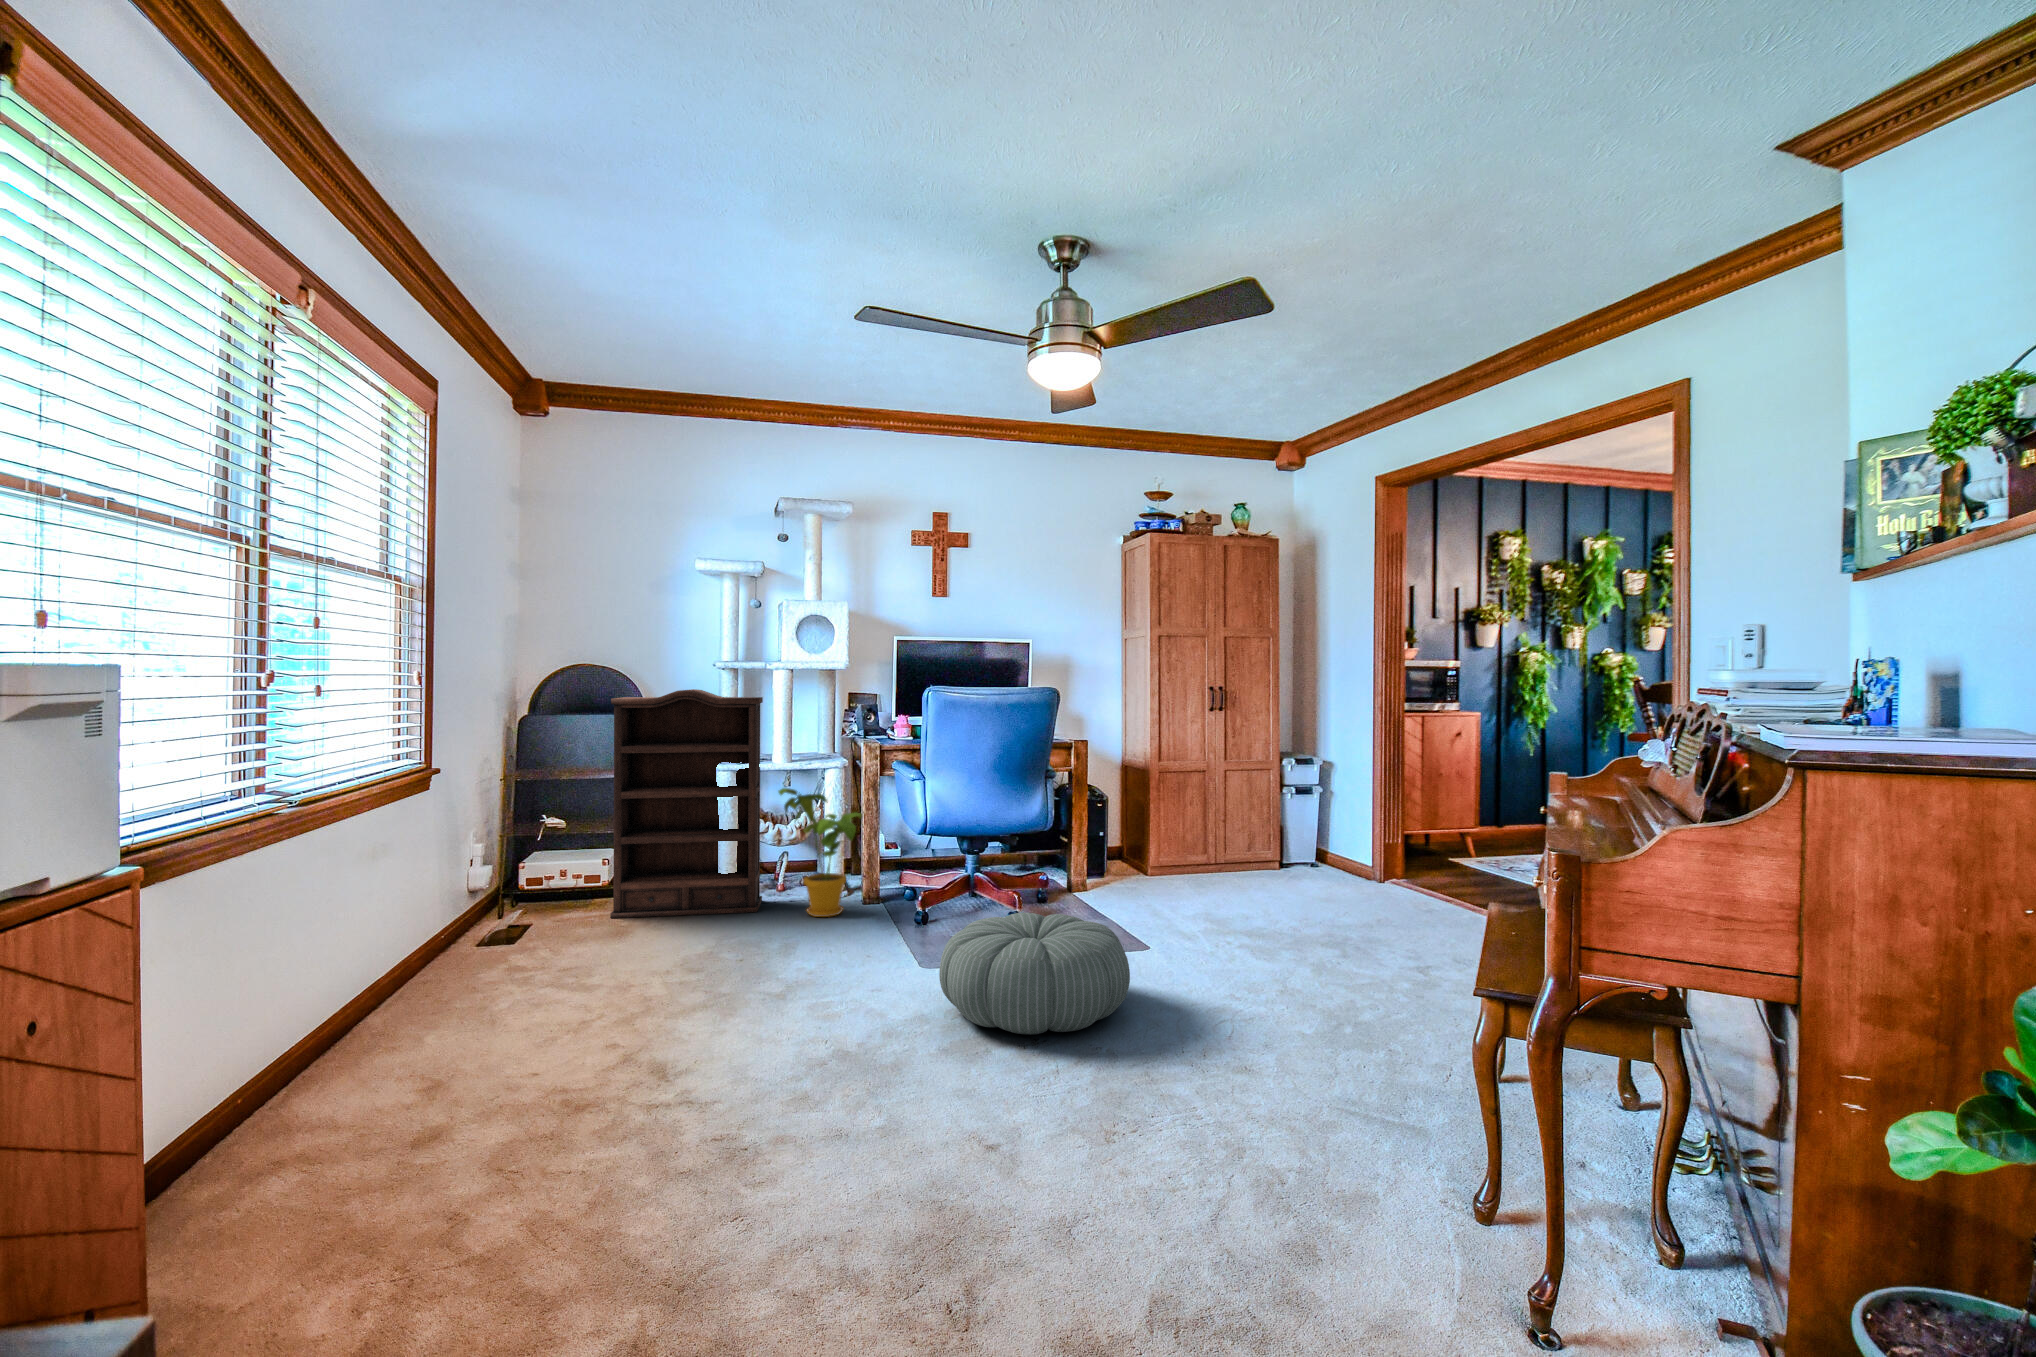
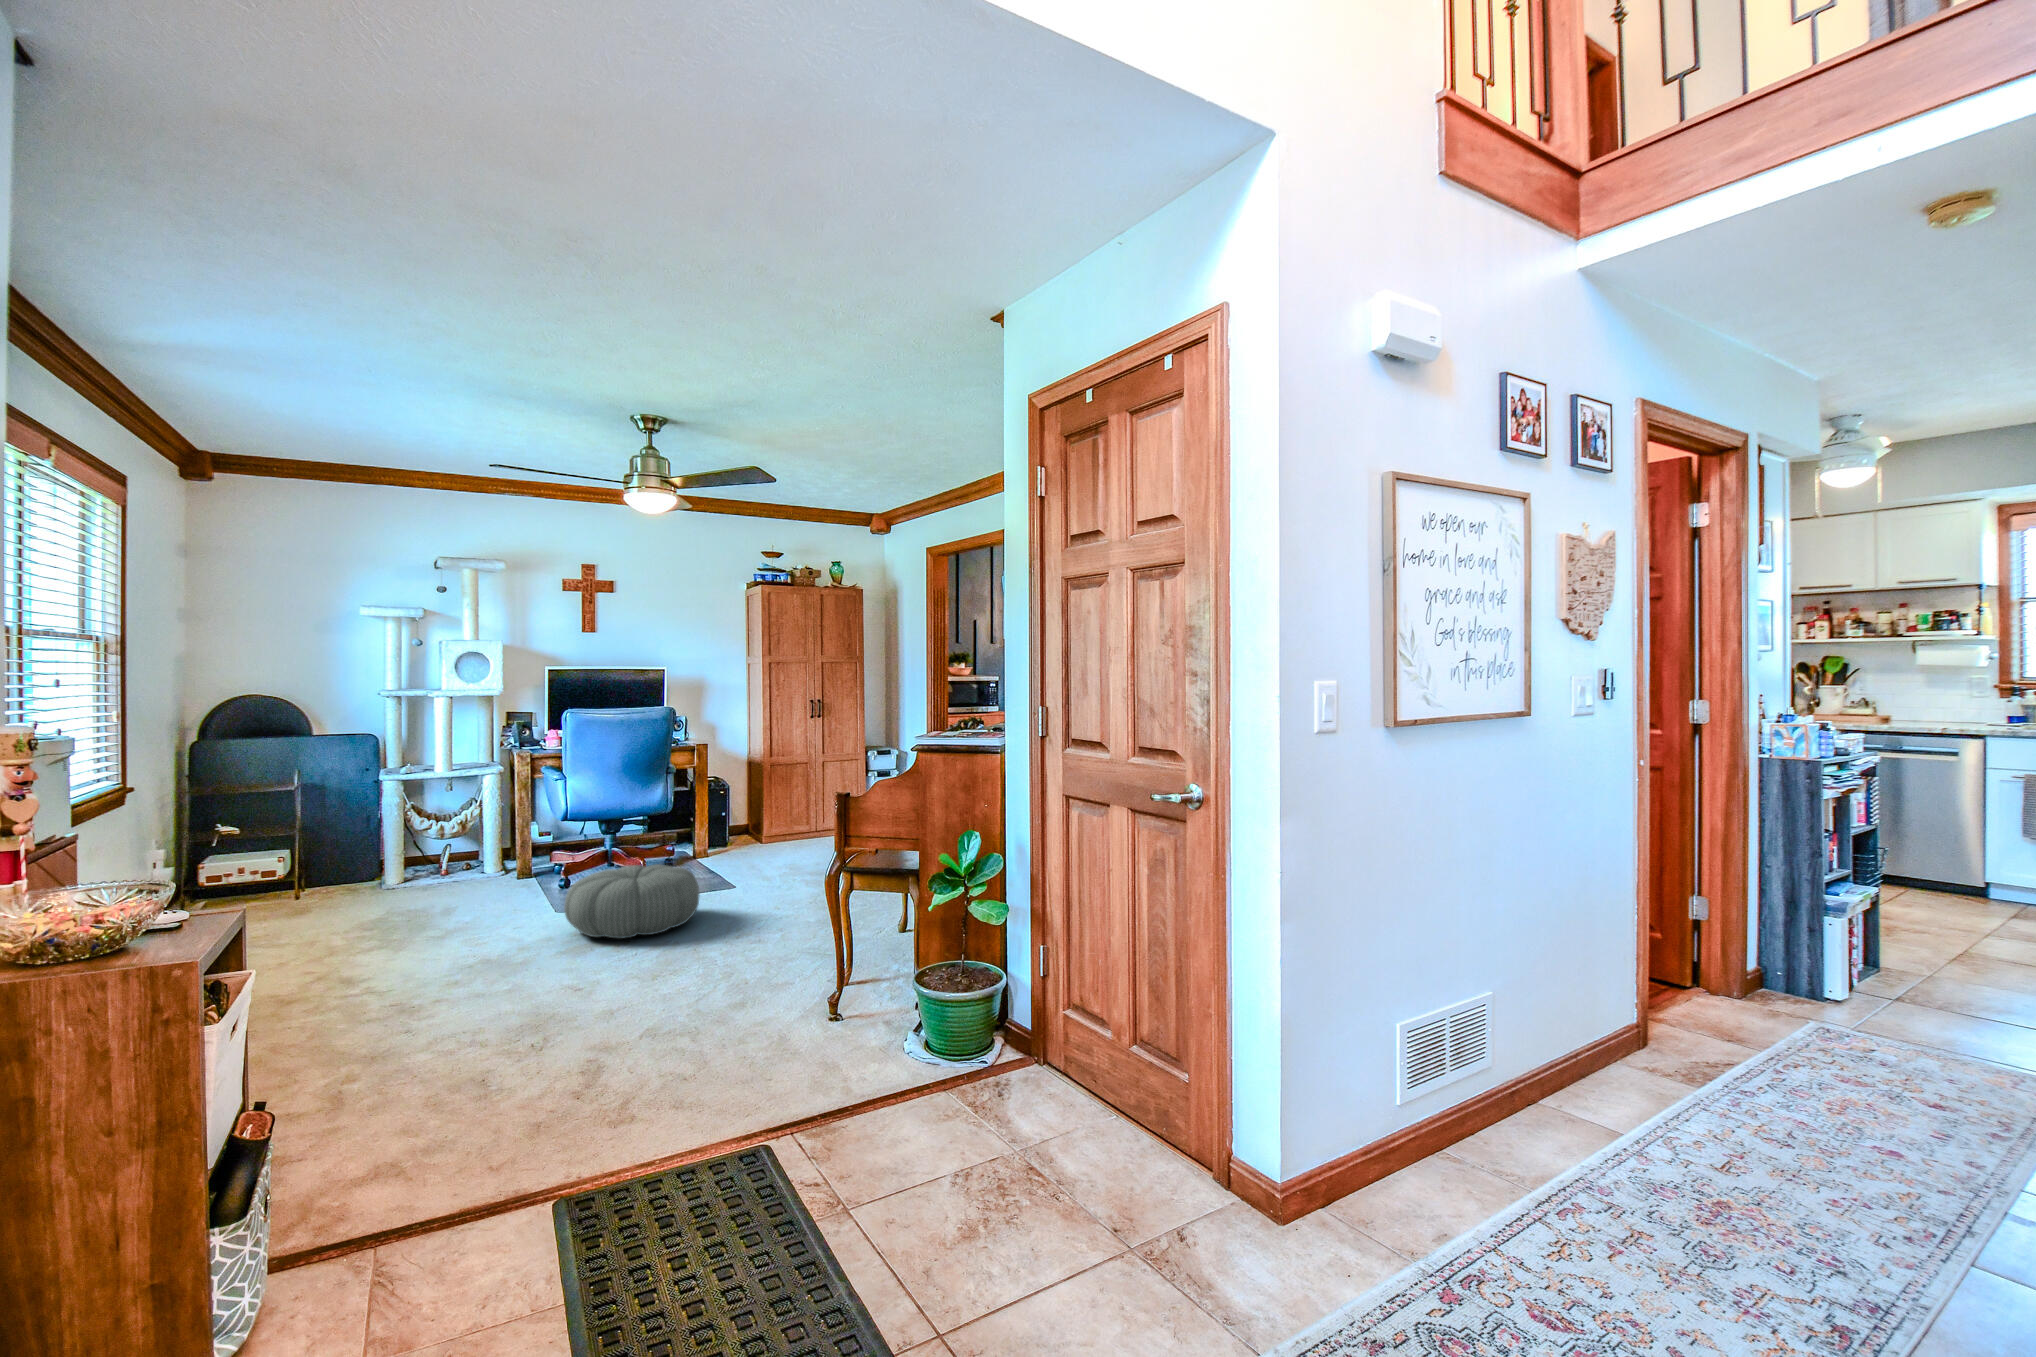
bookshelf: present [610,689,763,918] -> none [284,715,428,904]
house plant: present [779,788,863,917] -> none [441,791,519,889]

